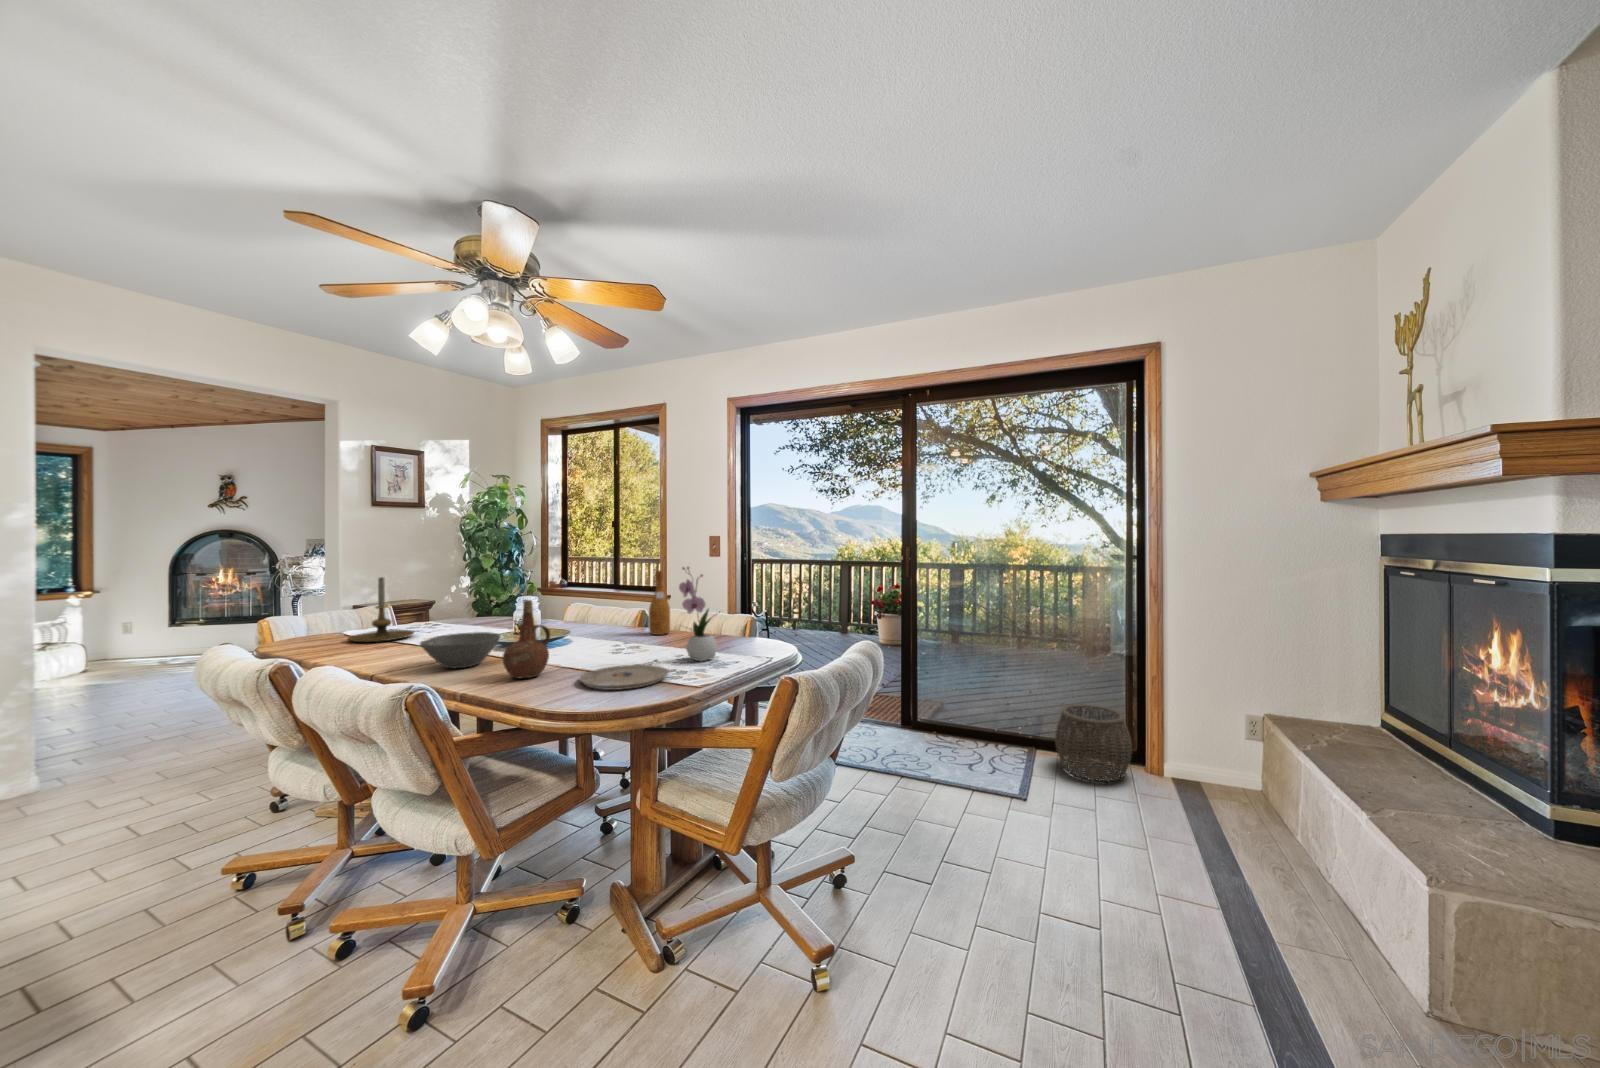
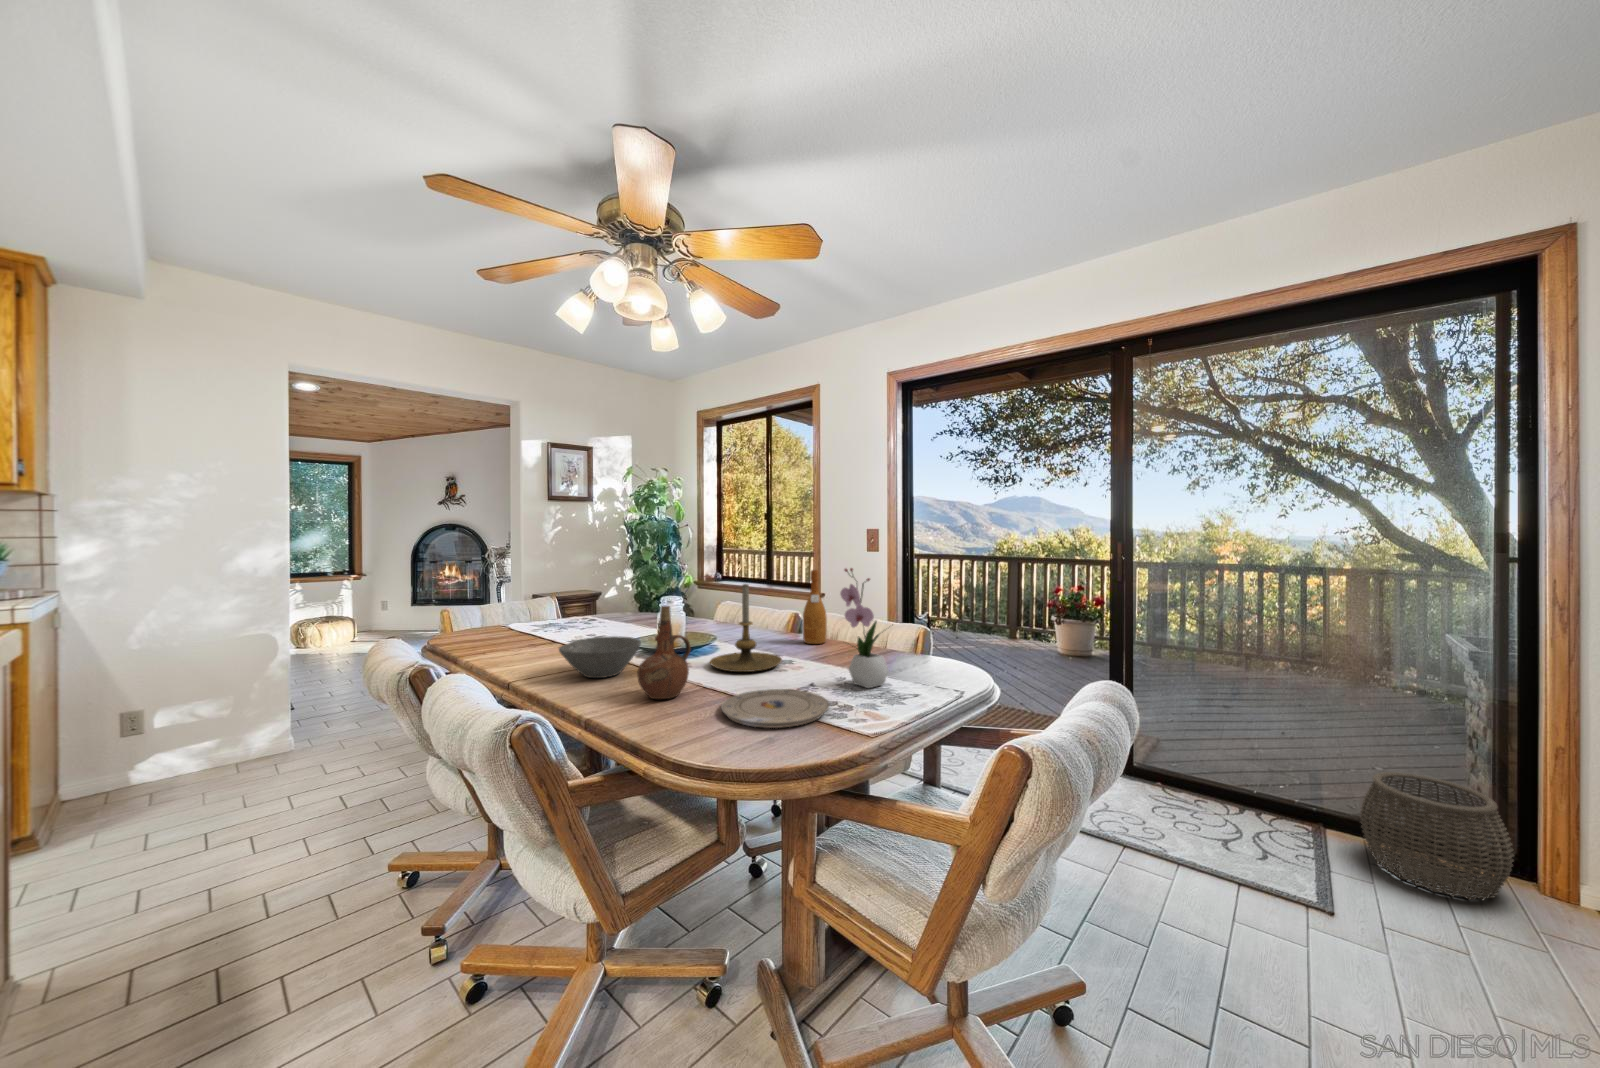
candle holder: present [348,577,414,642] -> present [710,584,782,672]

